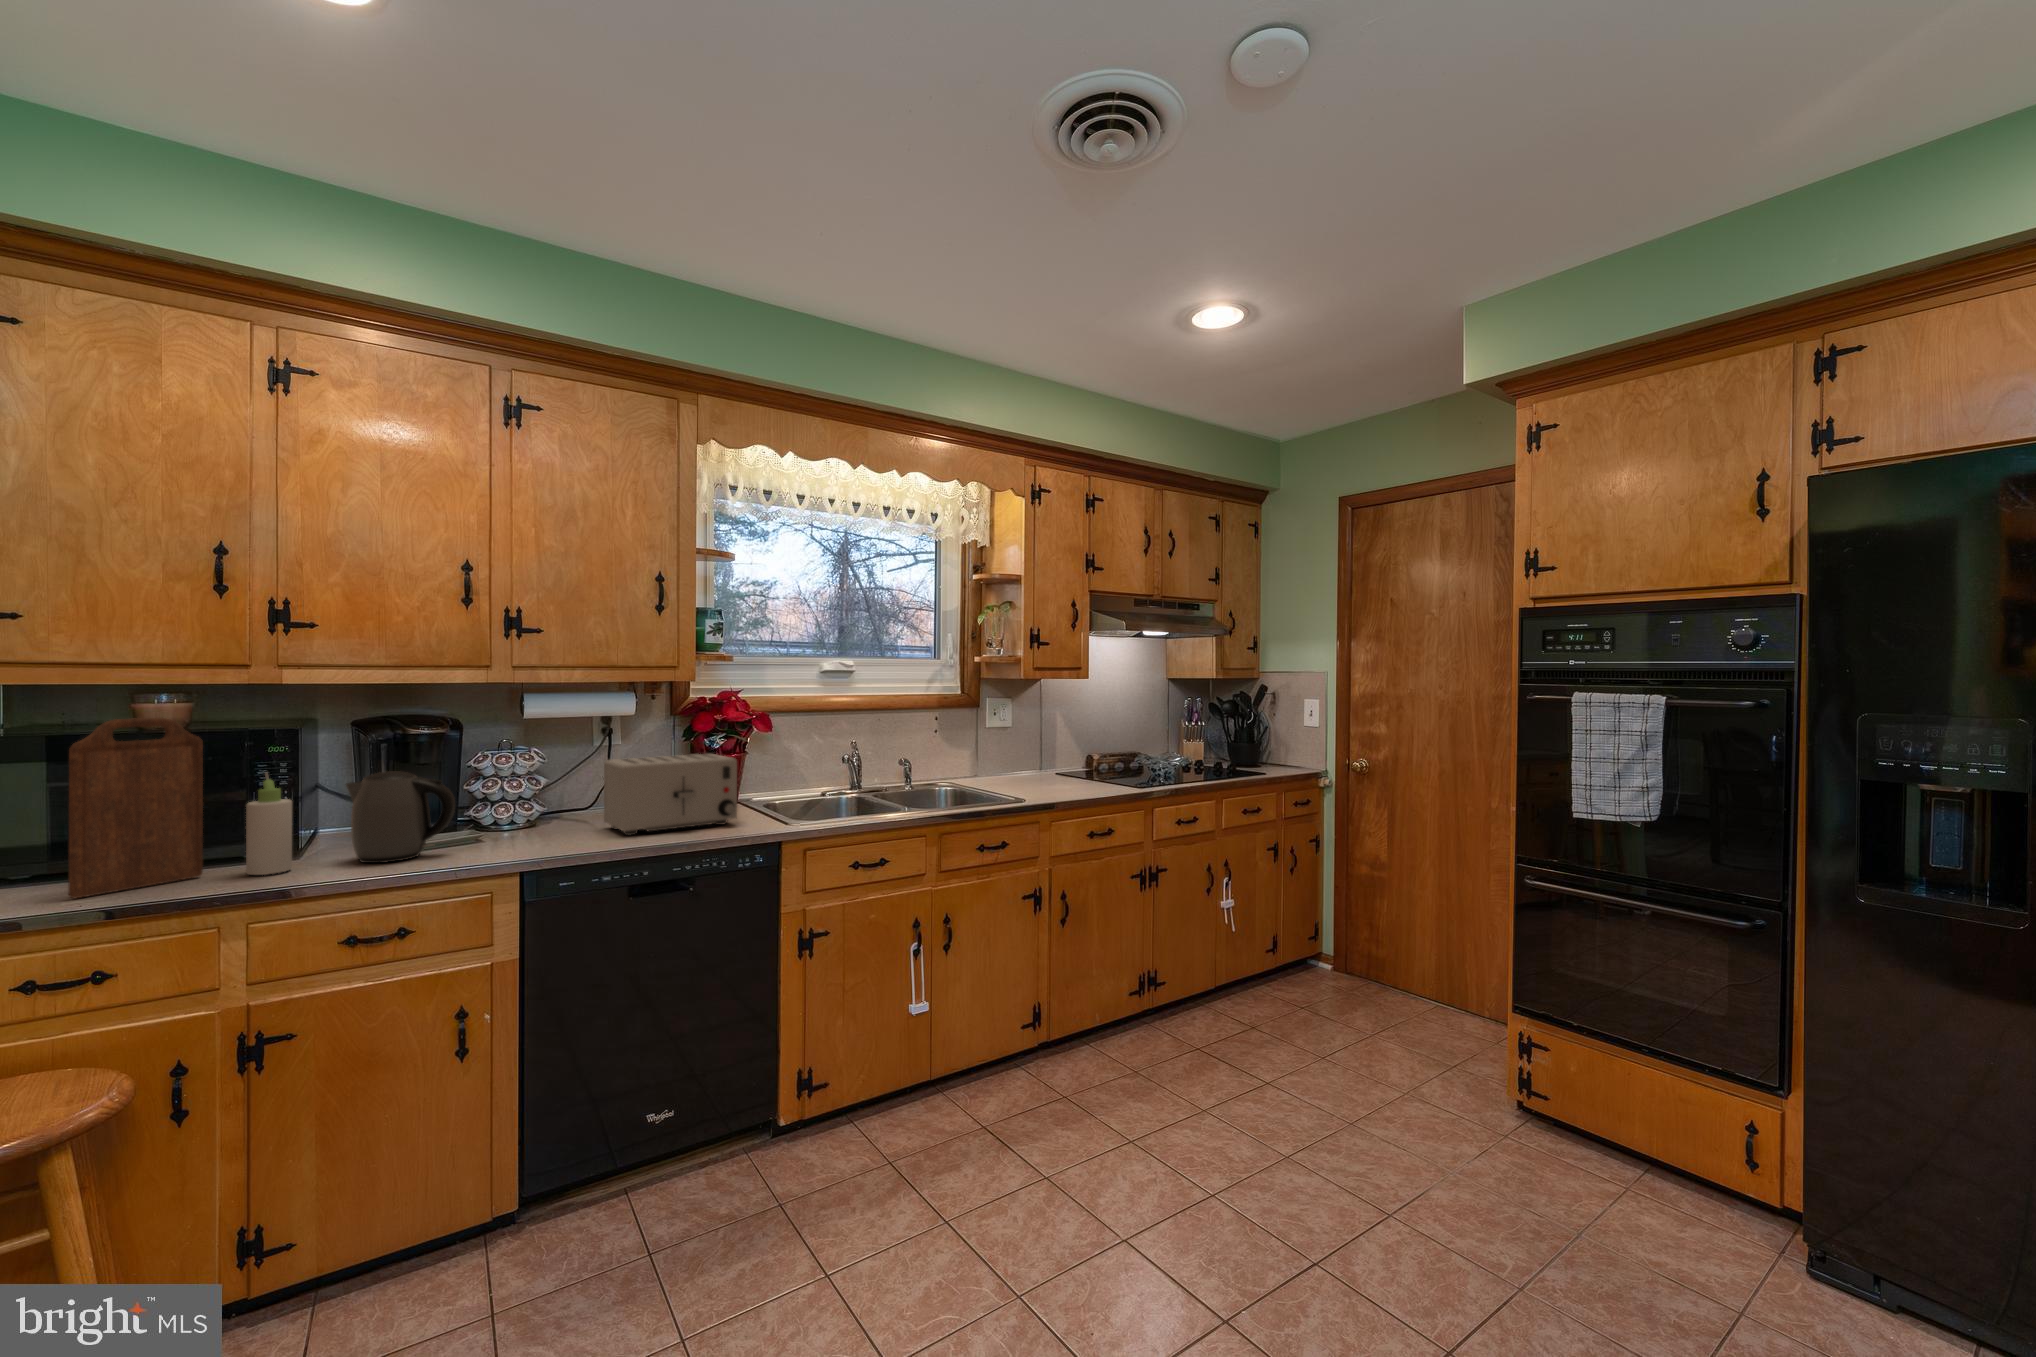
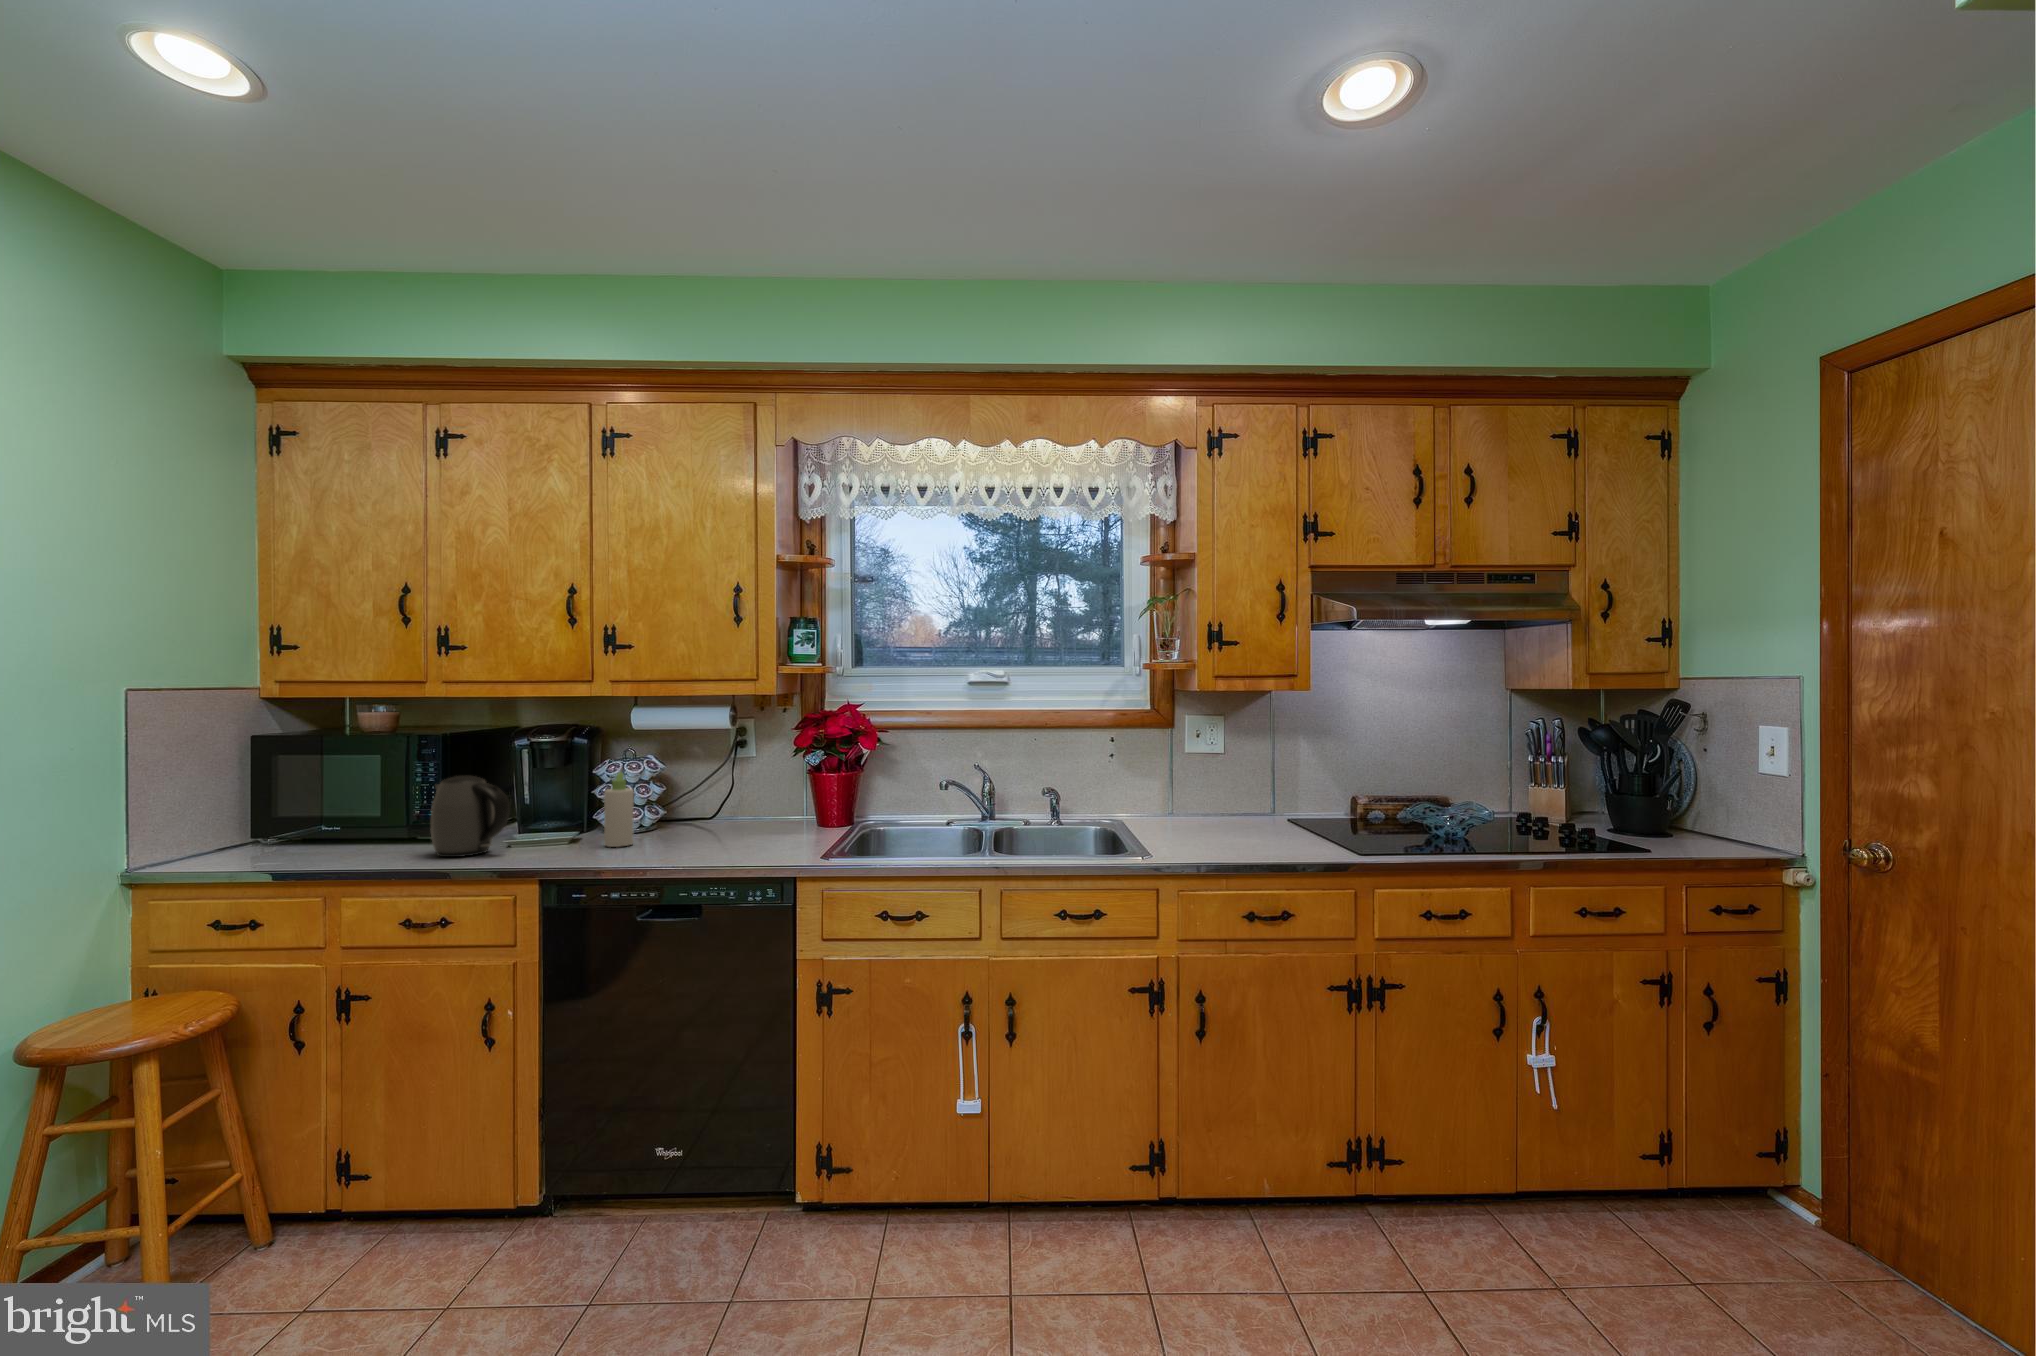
cutting board: present [68,718,203,898] -> none [239,724,338,862]
toaster: present [604,754,737,835] -> none [650,773,782,854]
bottle: present [246,772,292,875] -> present [604,768,634,847]

